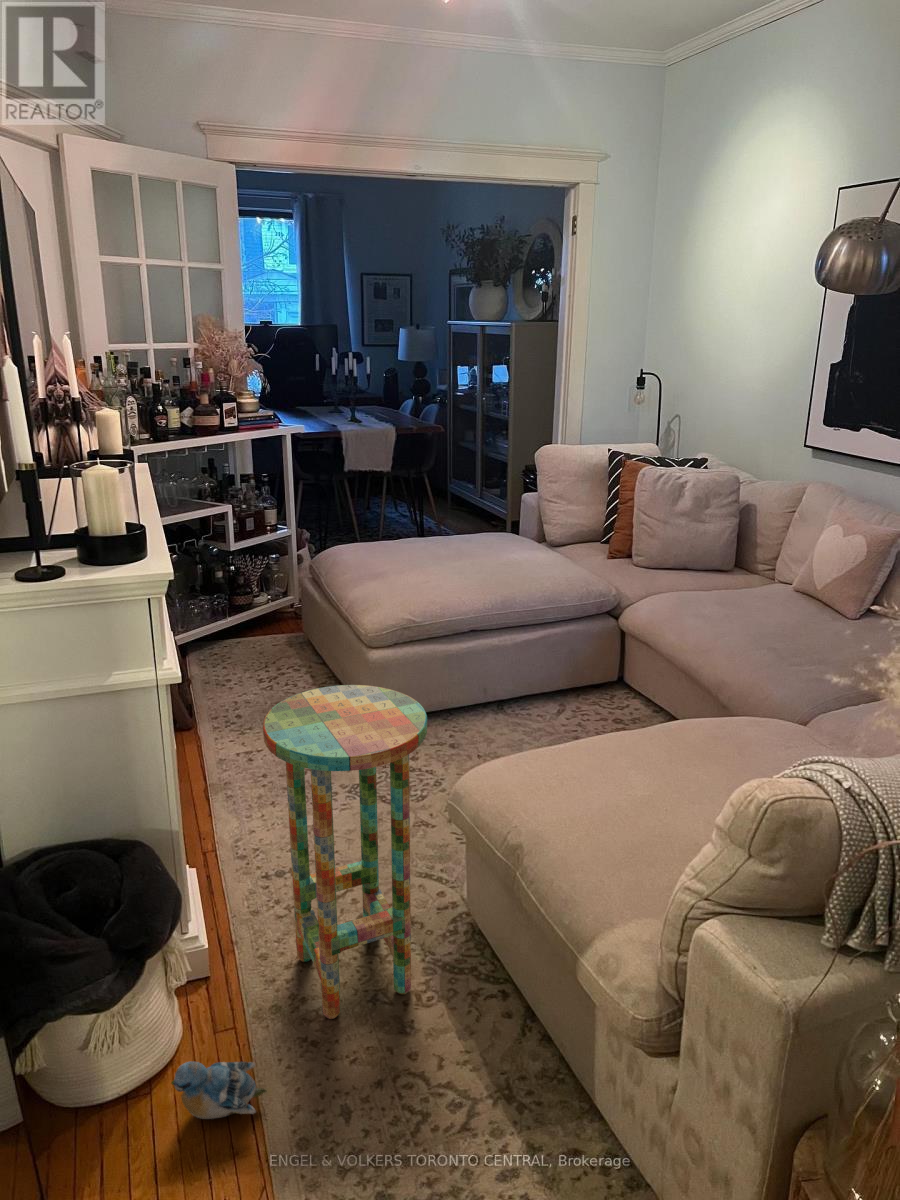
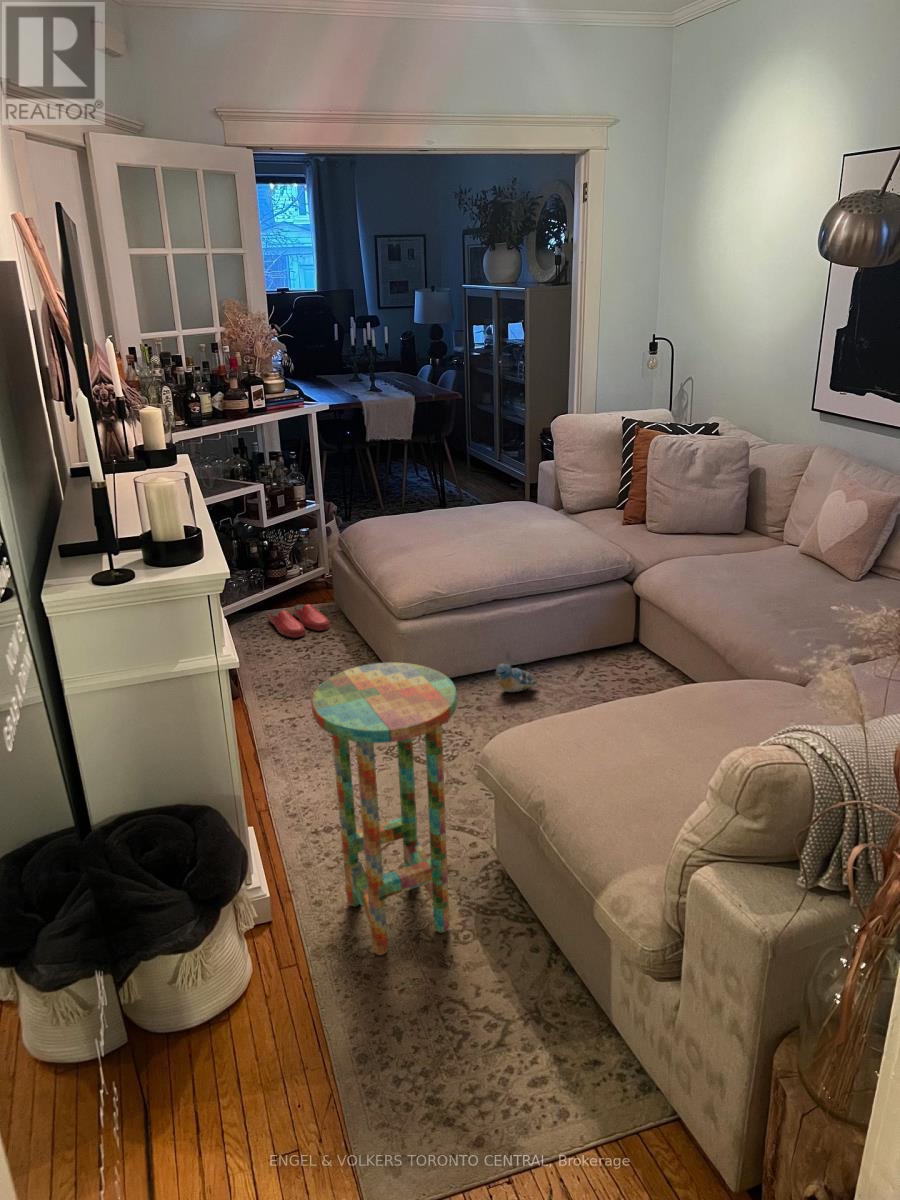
slippers: none [232,634,296,669] -> present [269,604,330,638]
plush toy: present [171,1062,267,1119] -> present [495,663,537,692]

